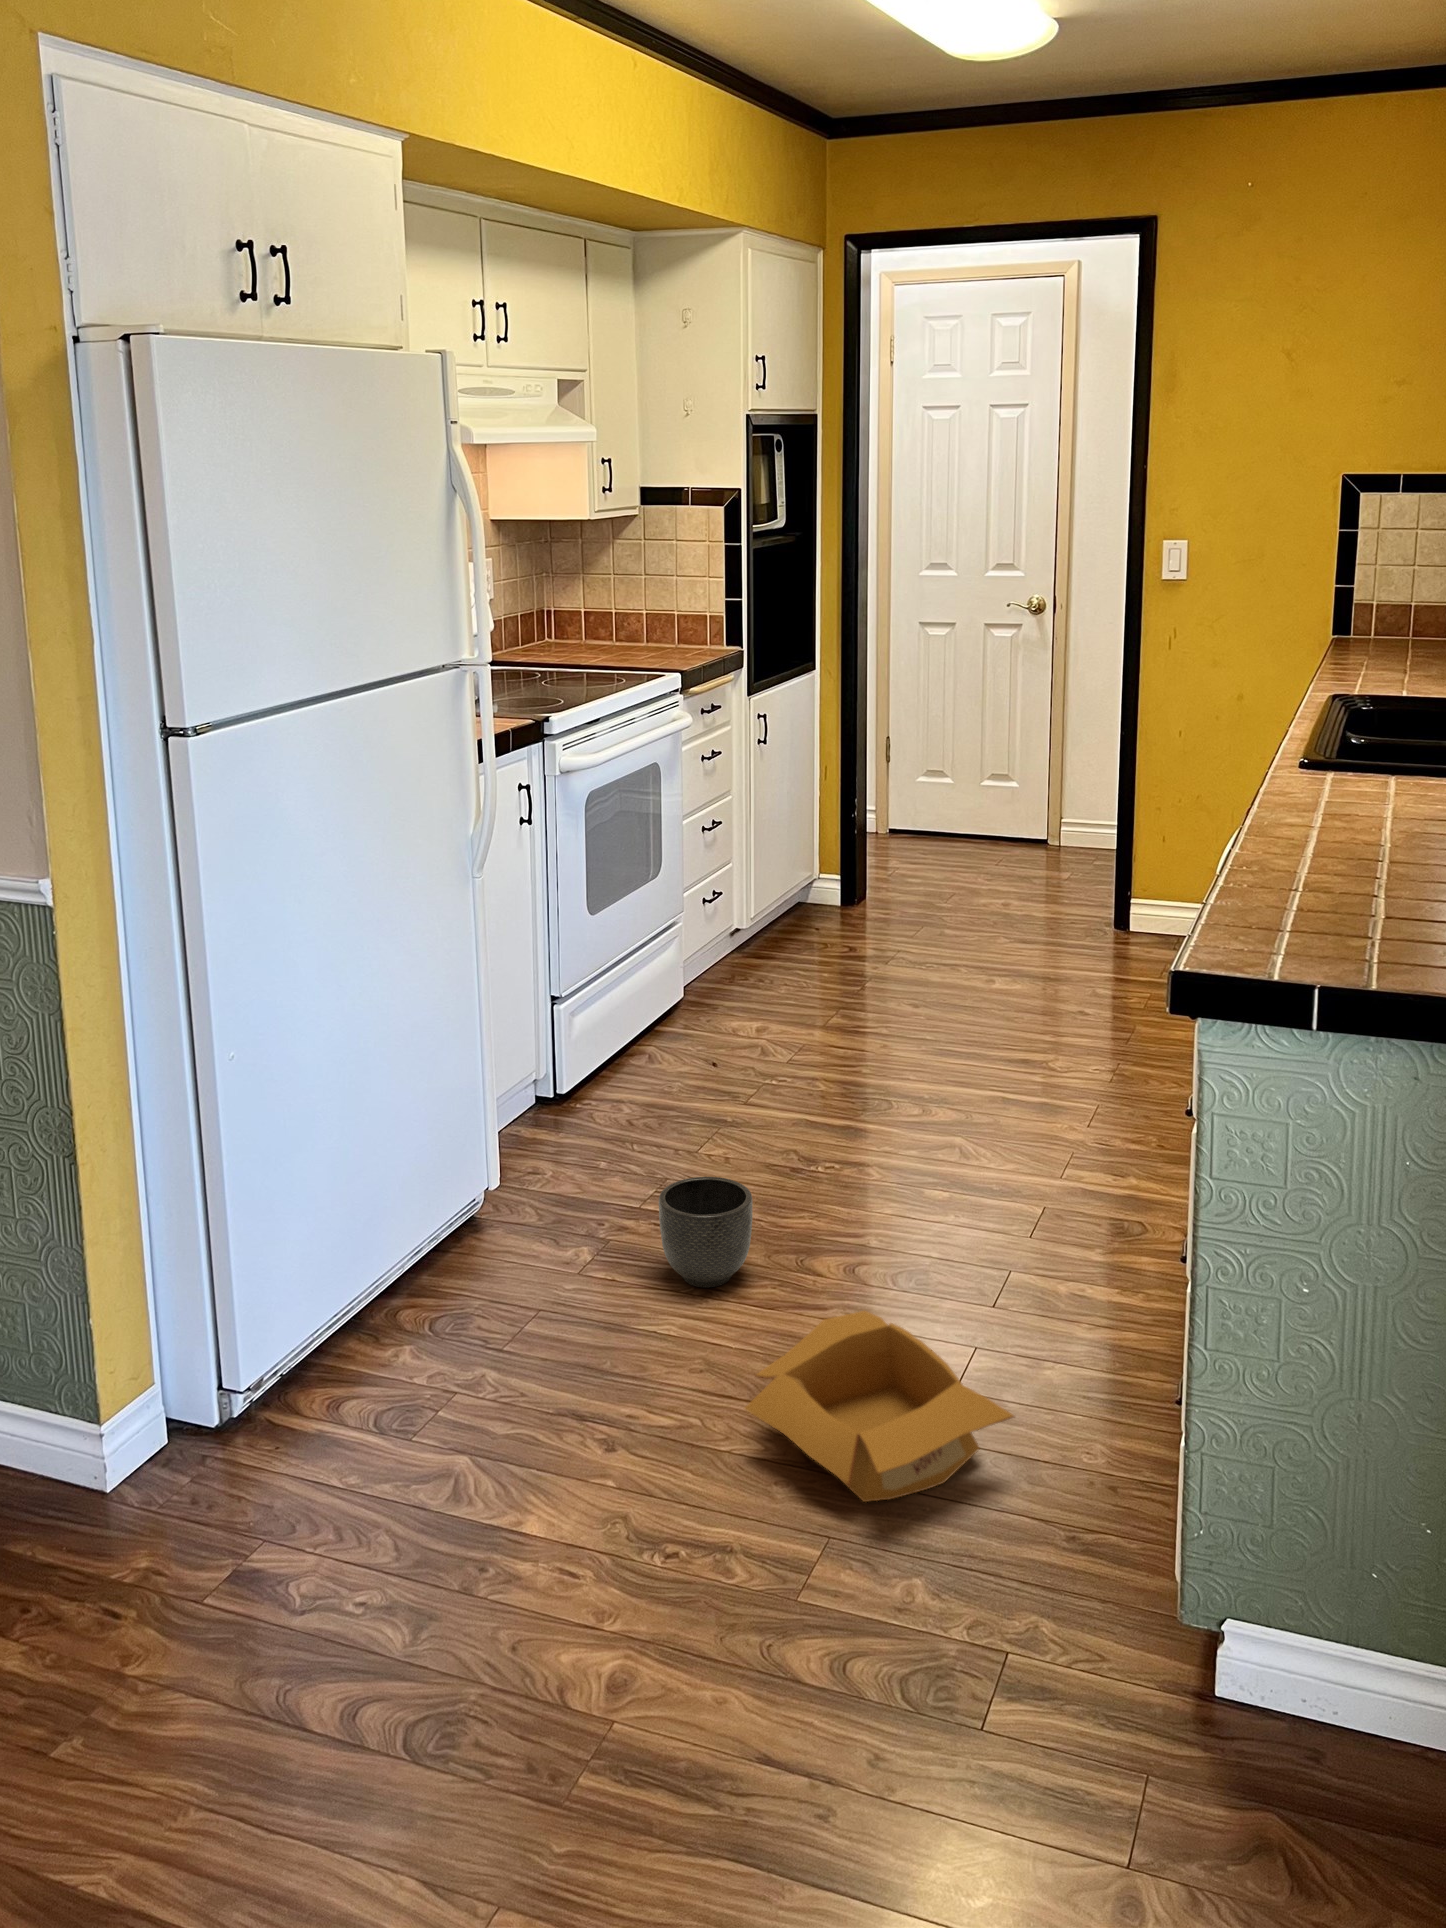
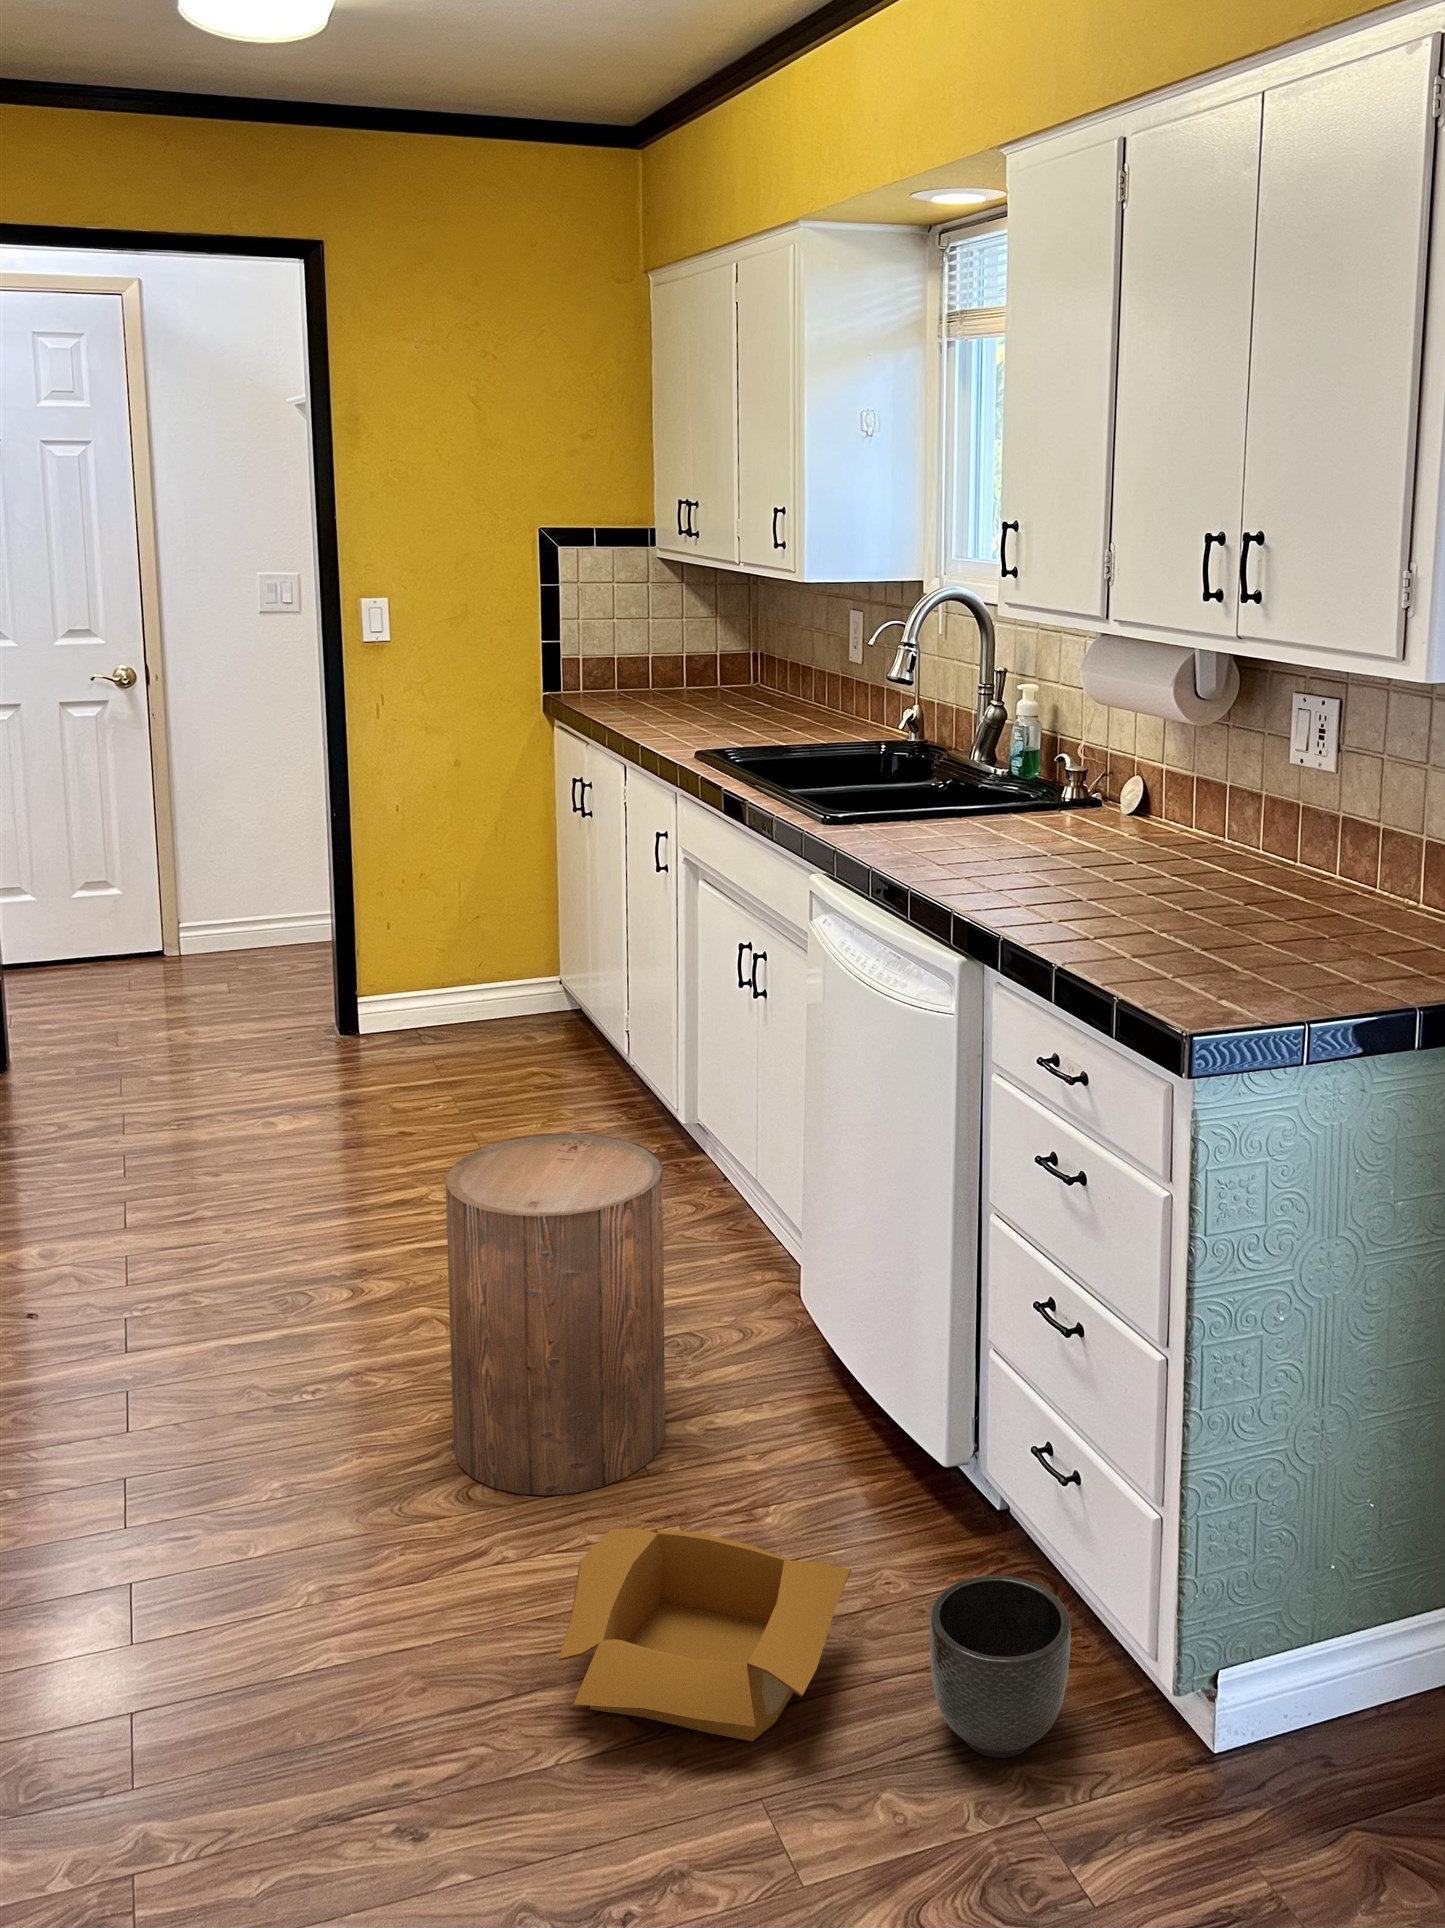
stool: none [872,1000,1059,1302] -> present [446,1134,665,1495]
planter: present [659,1177,753,1288] -> present [930,1575,1071,1758]

